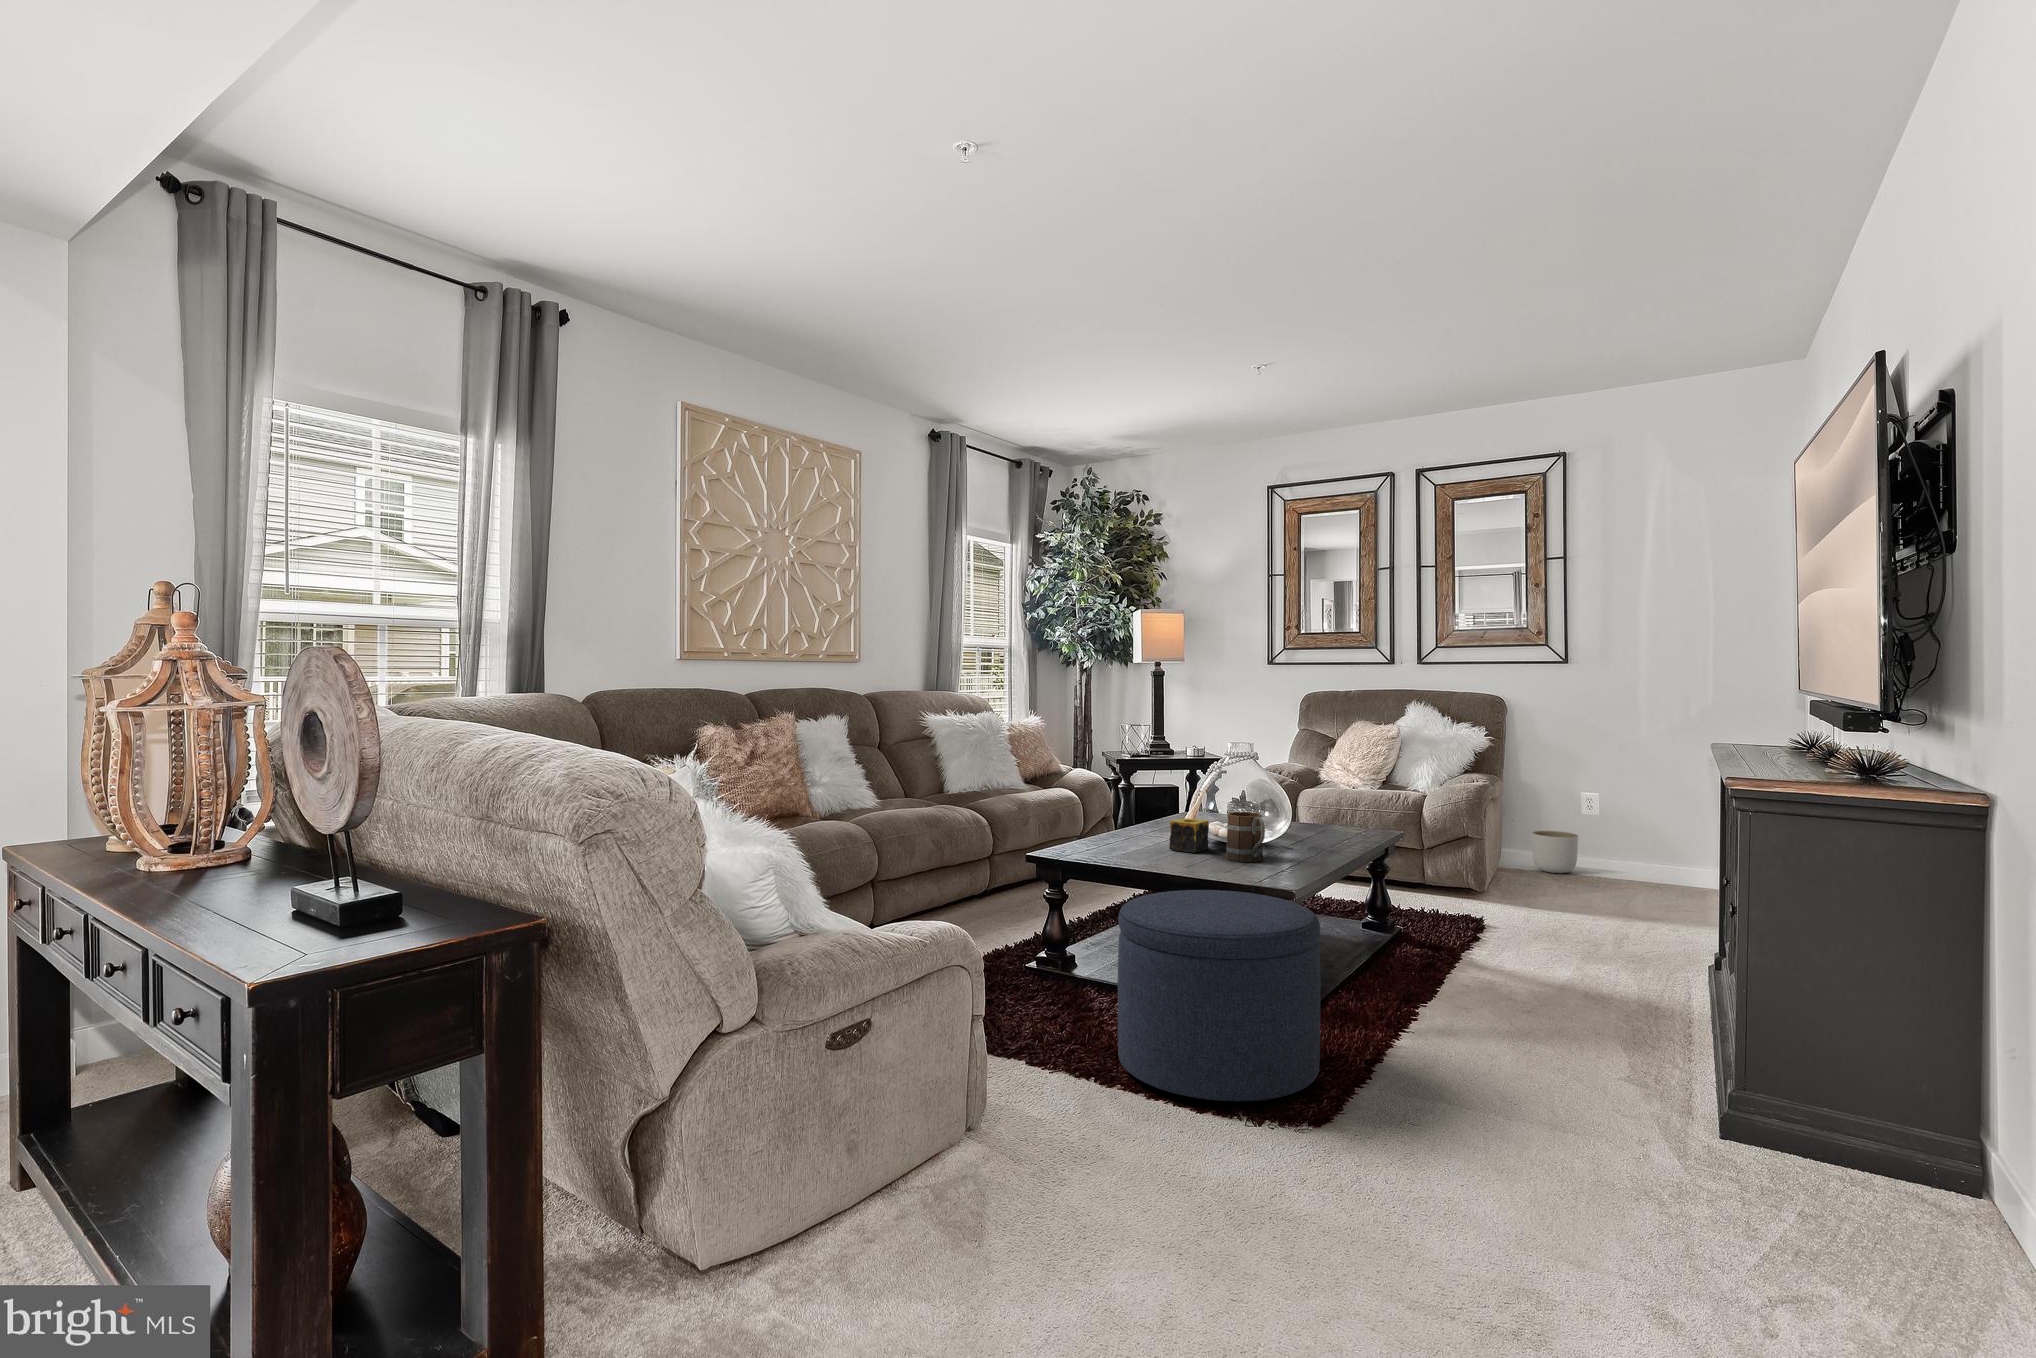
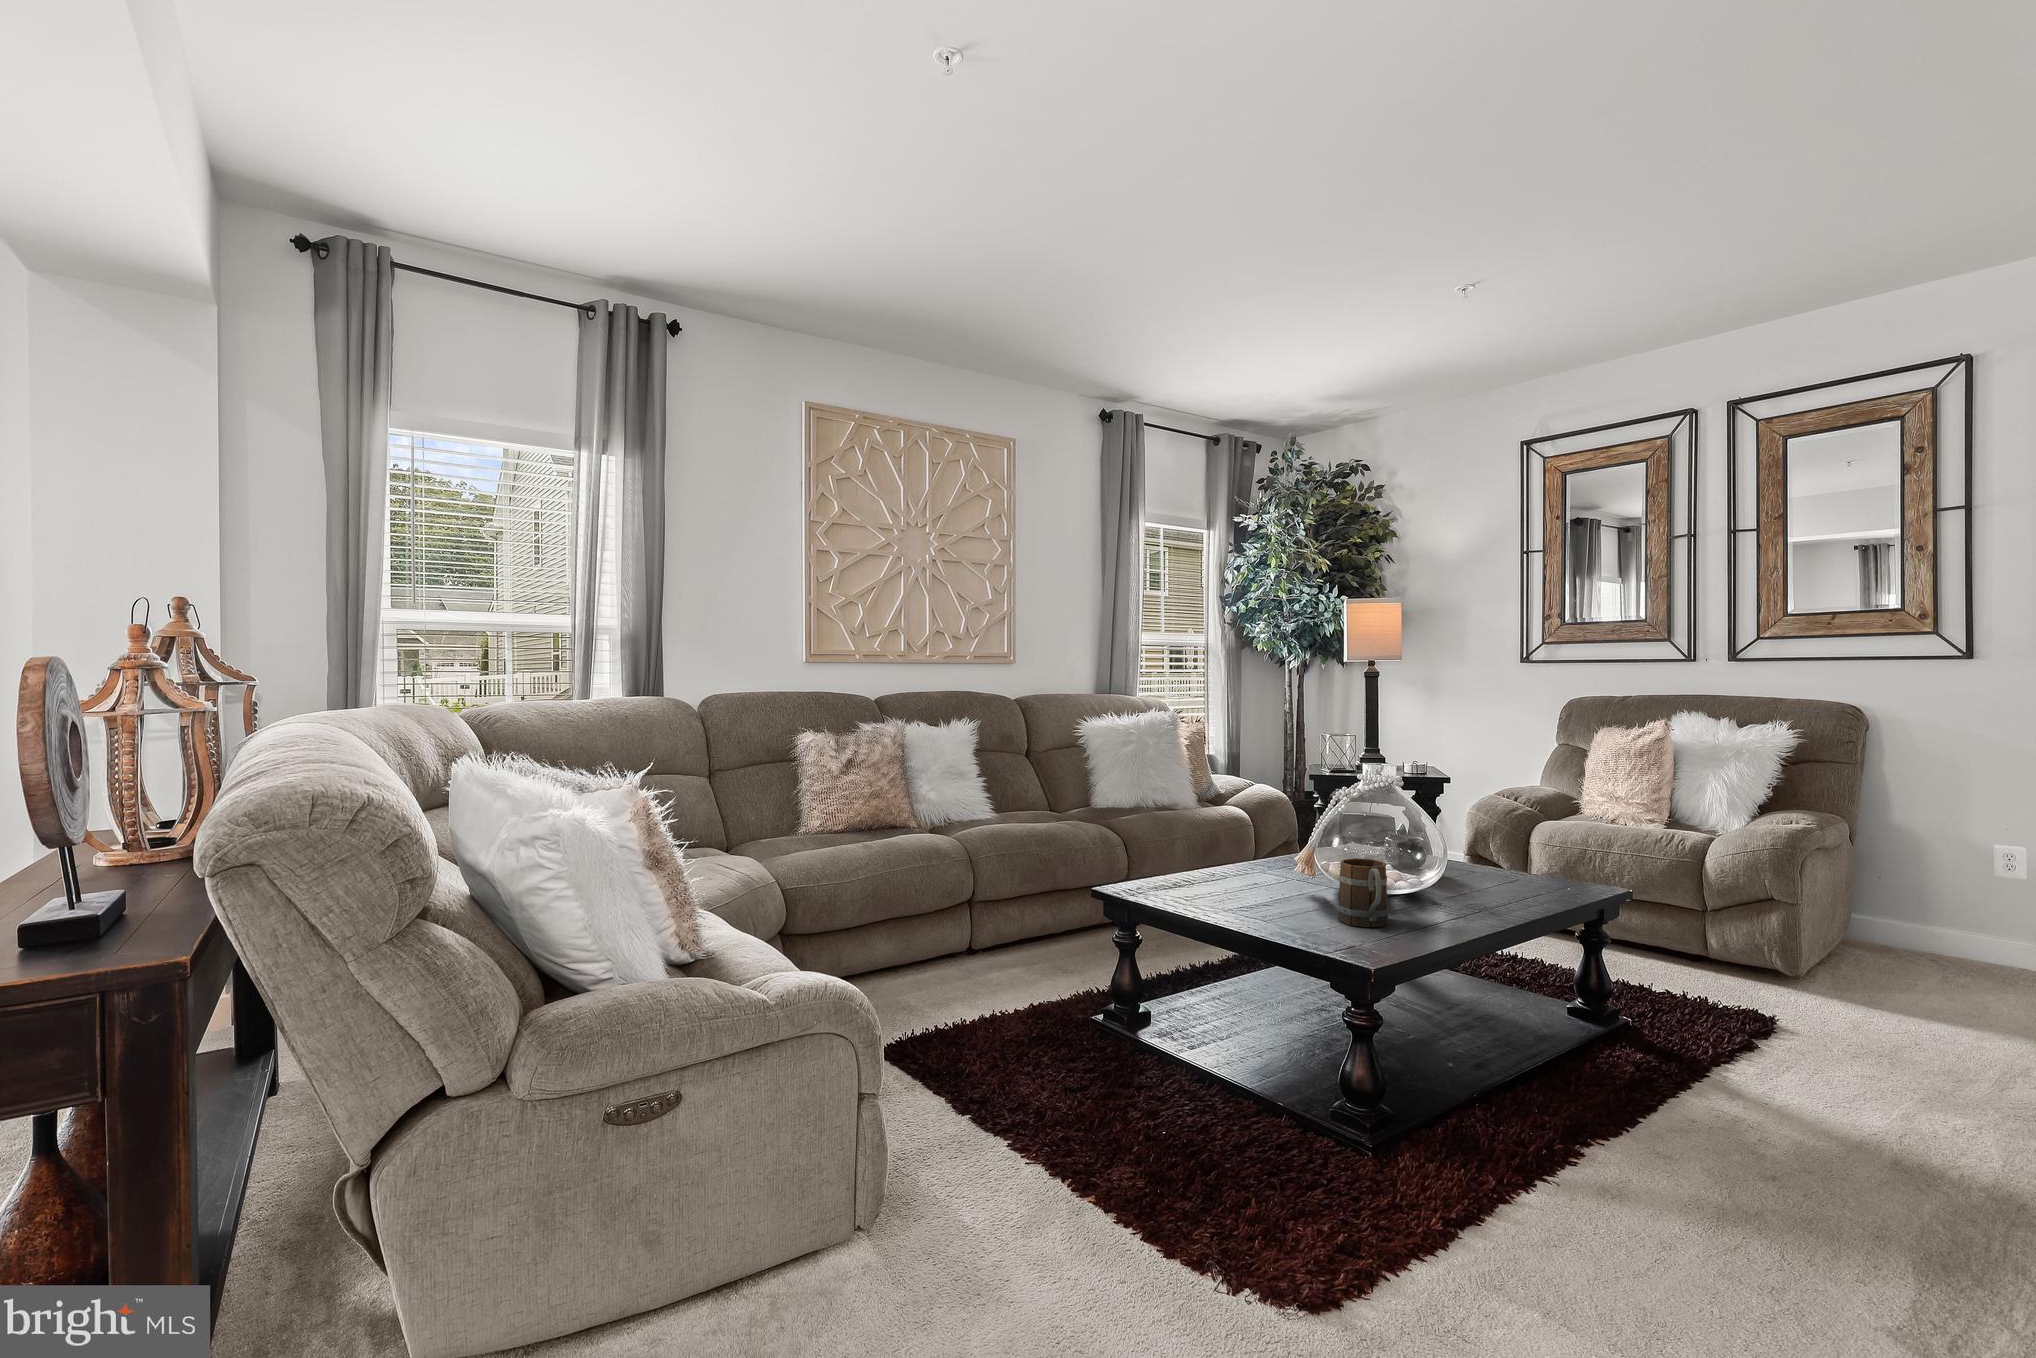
candle: present [1169,818,1209,853] -> none [1273,860,1327,907]
planter: present [1532,831,1578,873] -> none [1894,889,1971,951]
ottoman: present [1118,890,1321,1101] -> none [1108,968,1389,1295]

